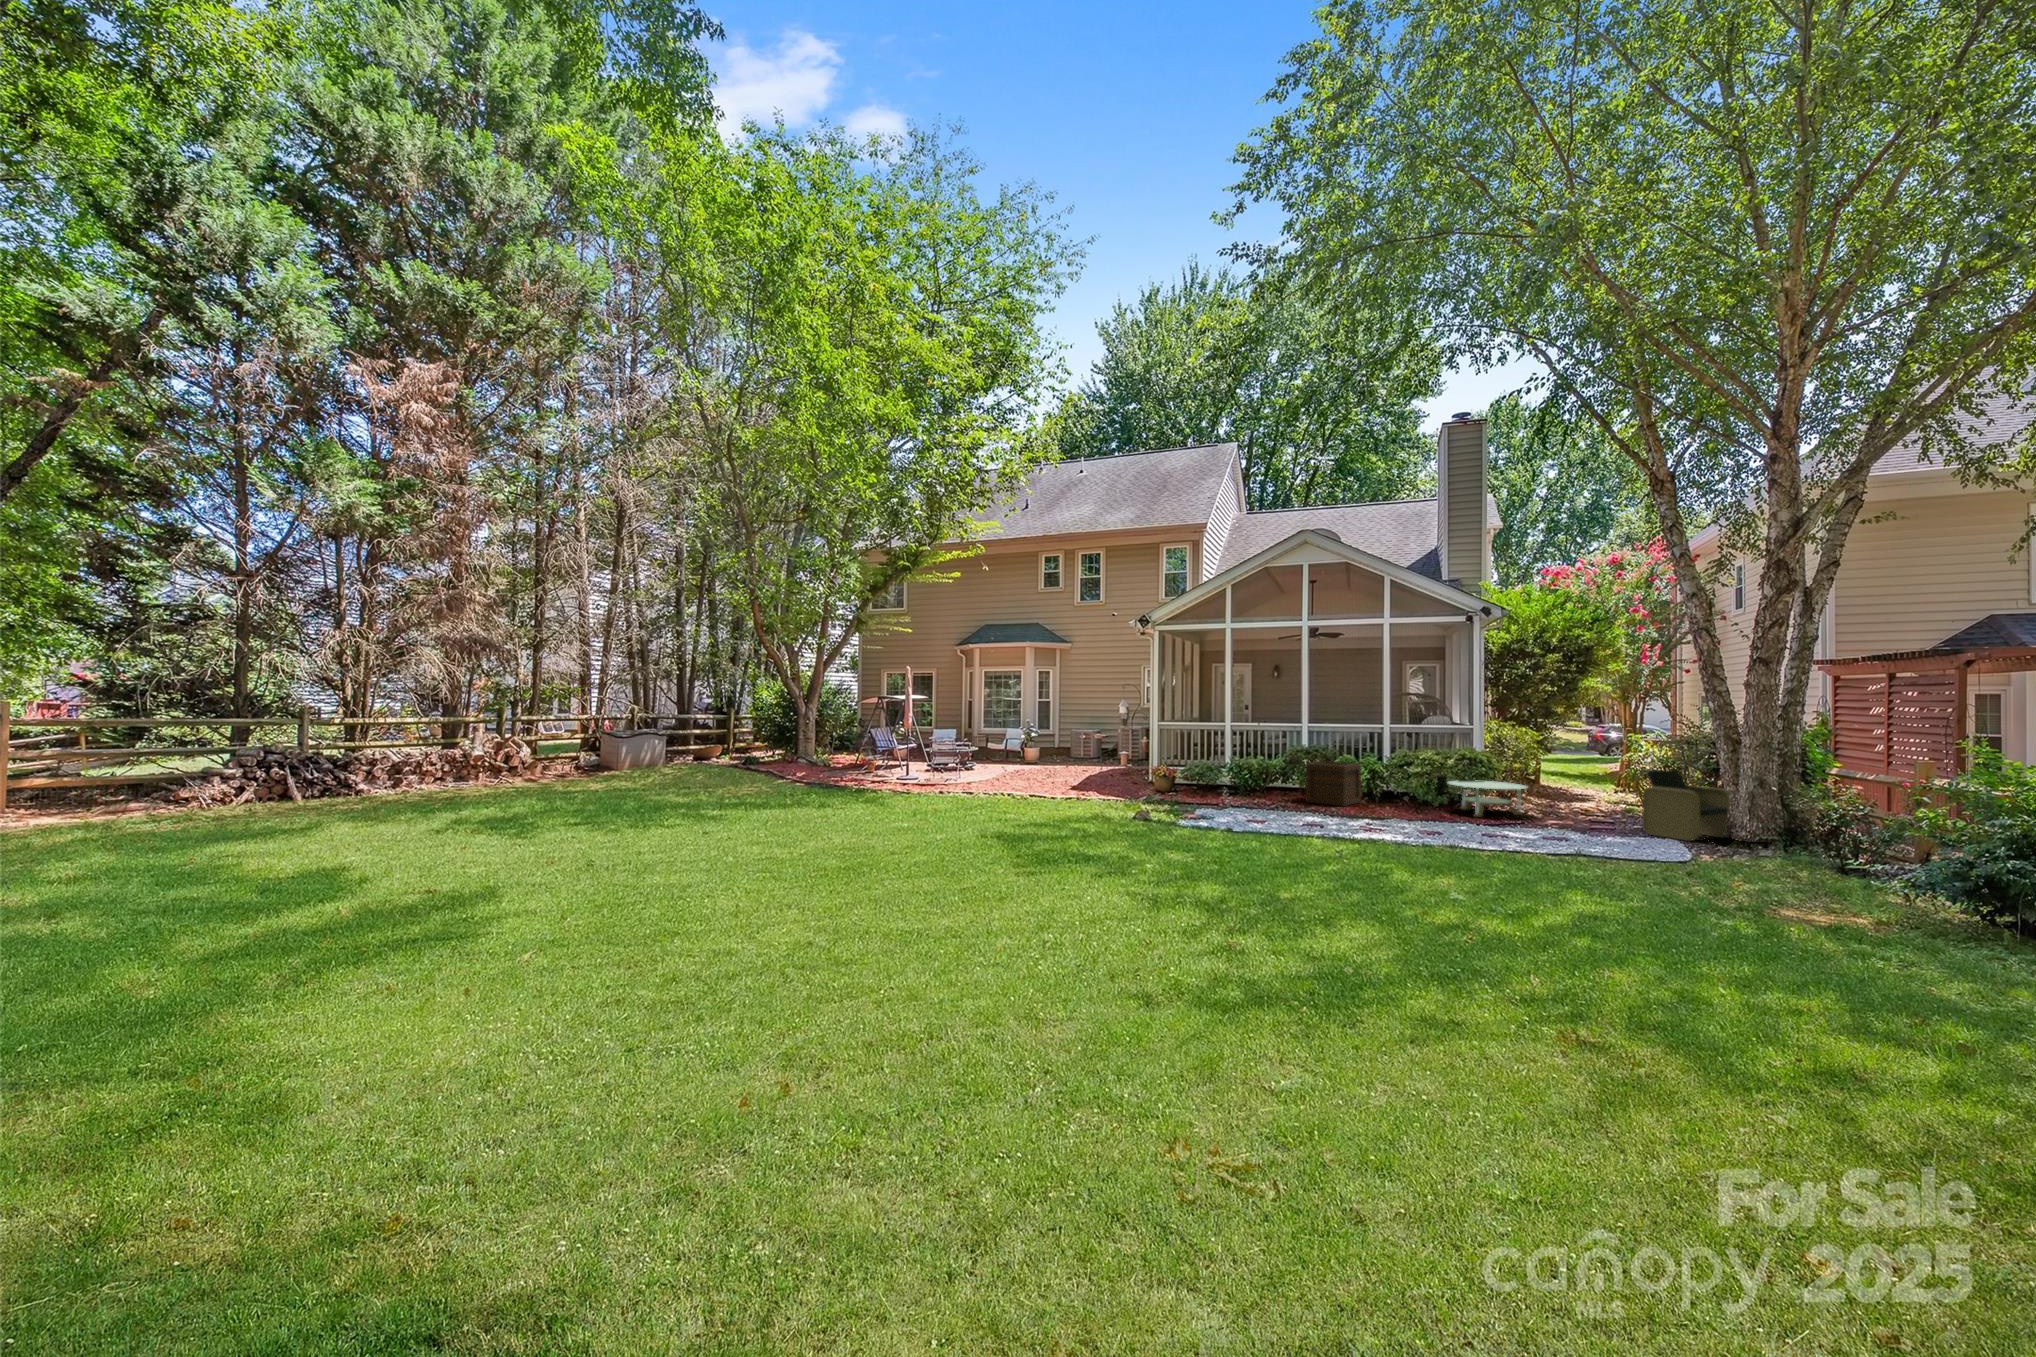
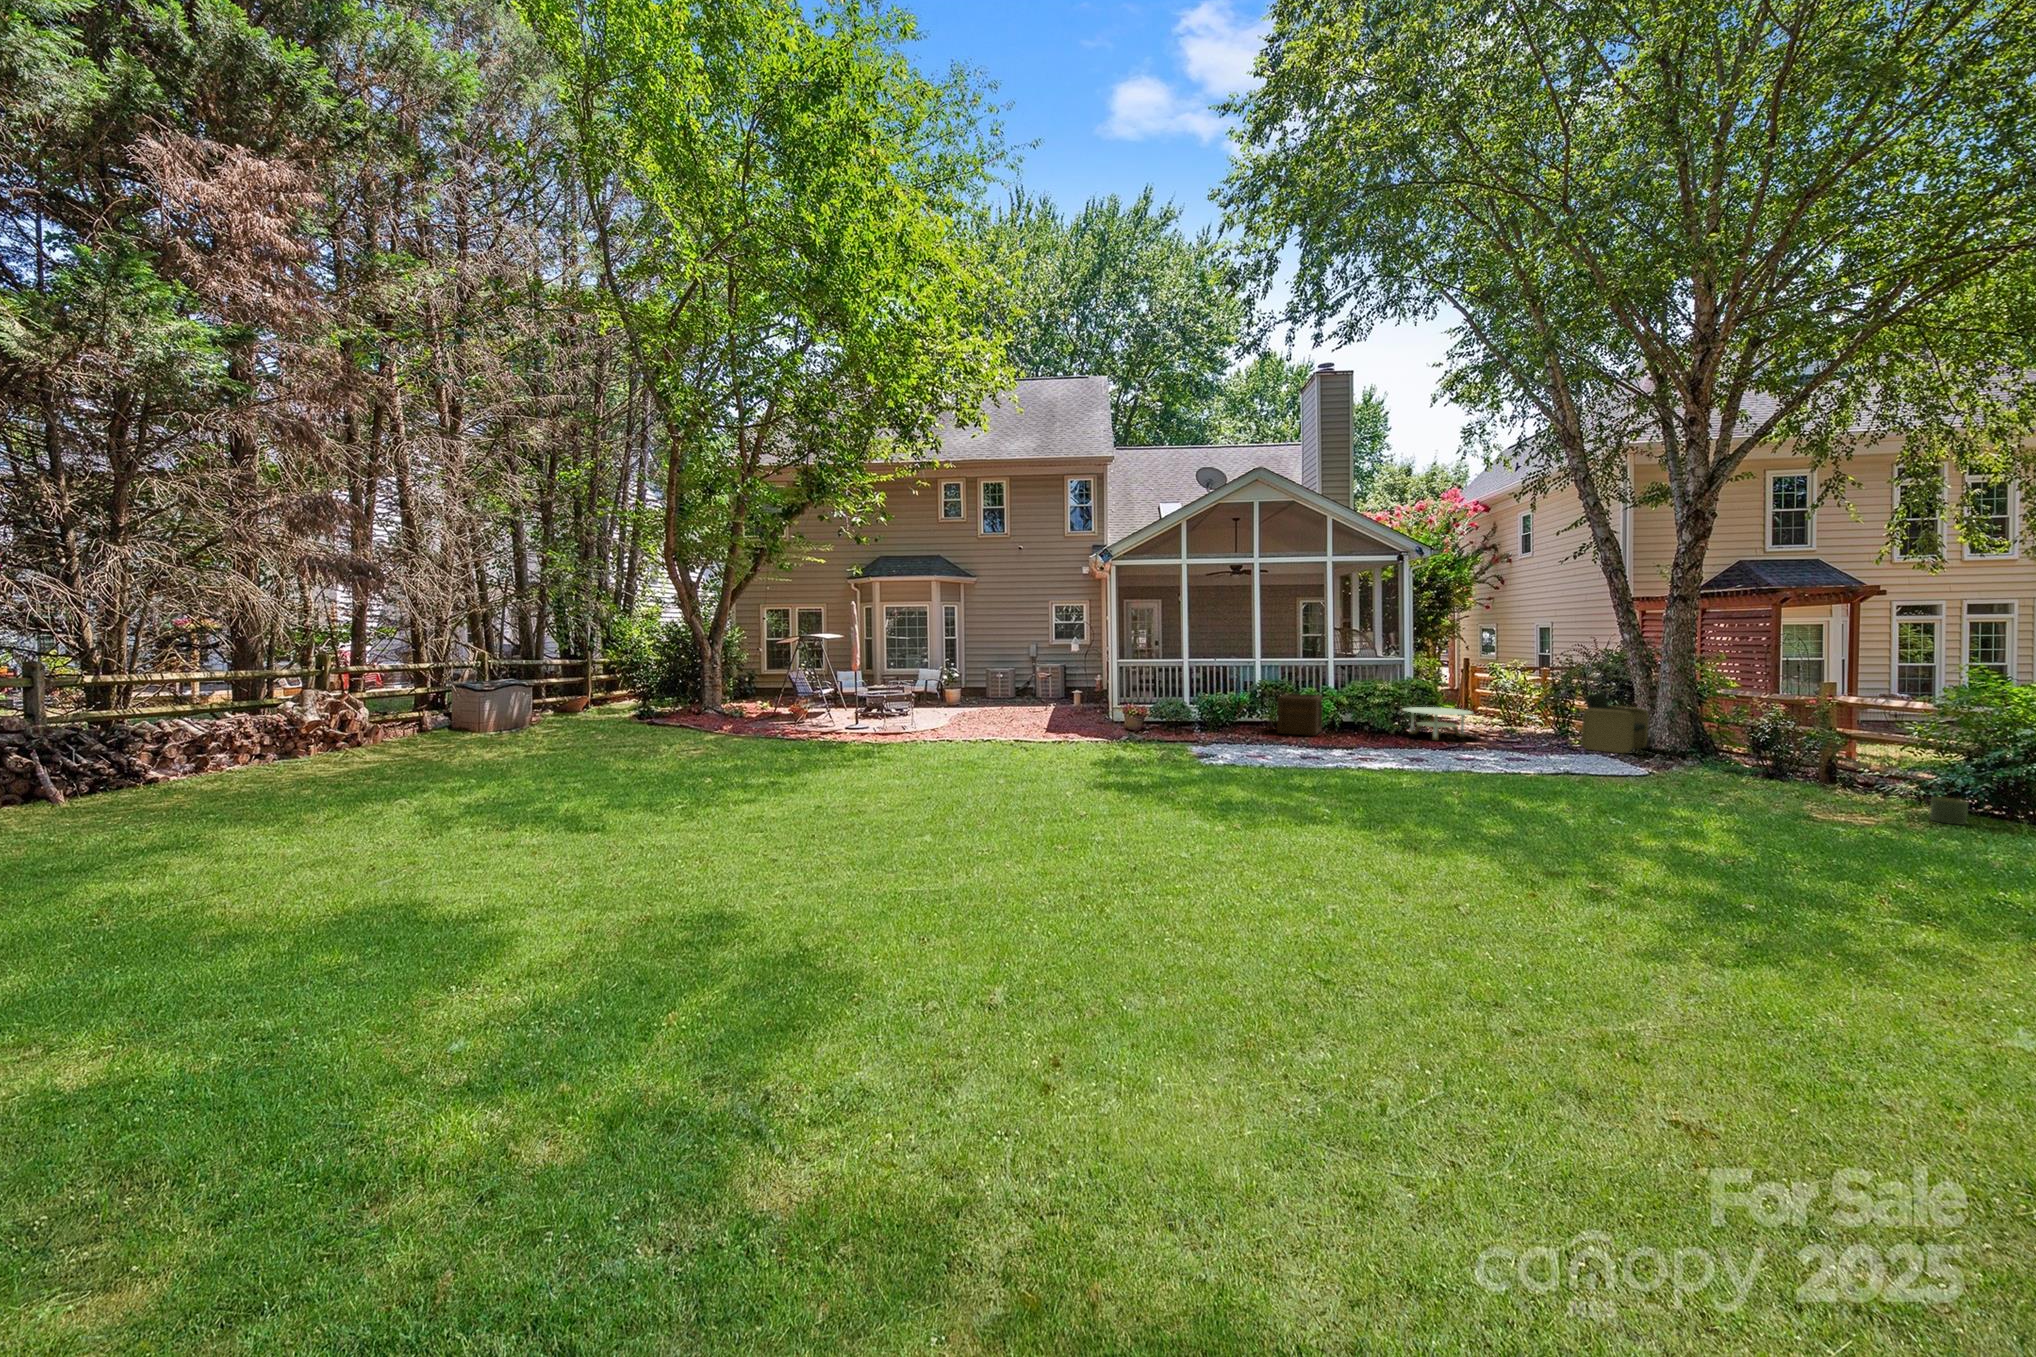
planter: none [1951,901,1997,937] -> present [1930,797,1968,825]

